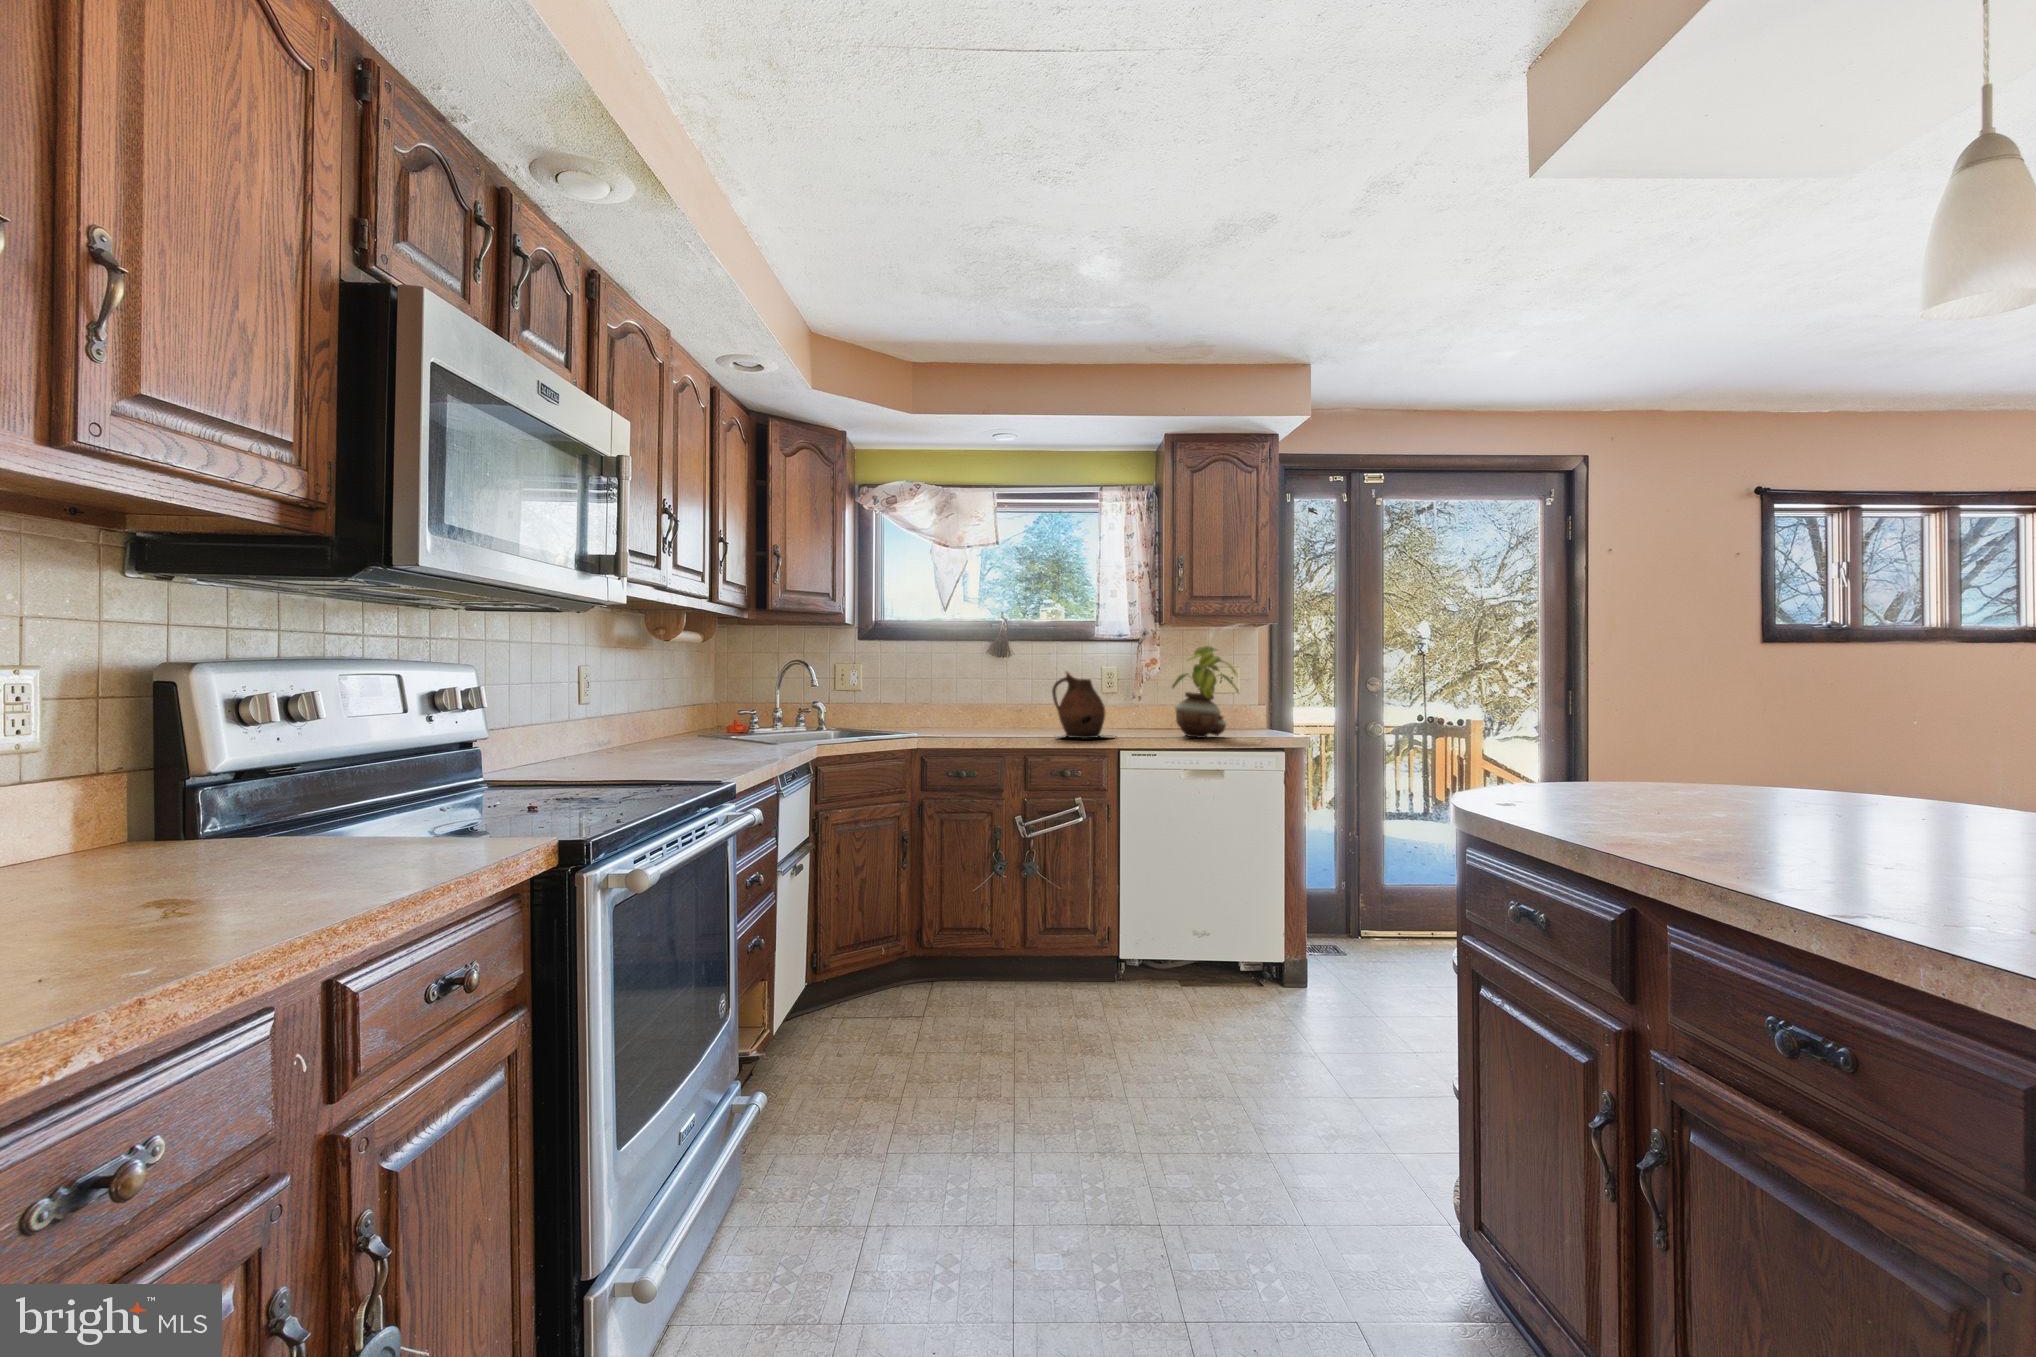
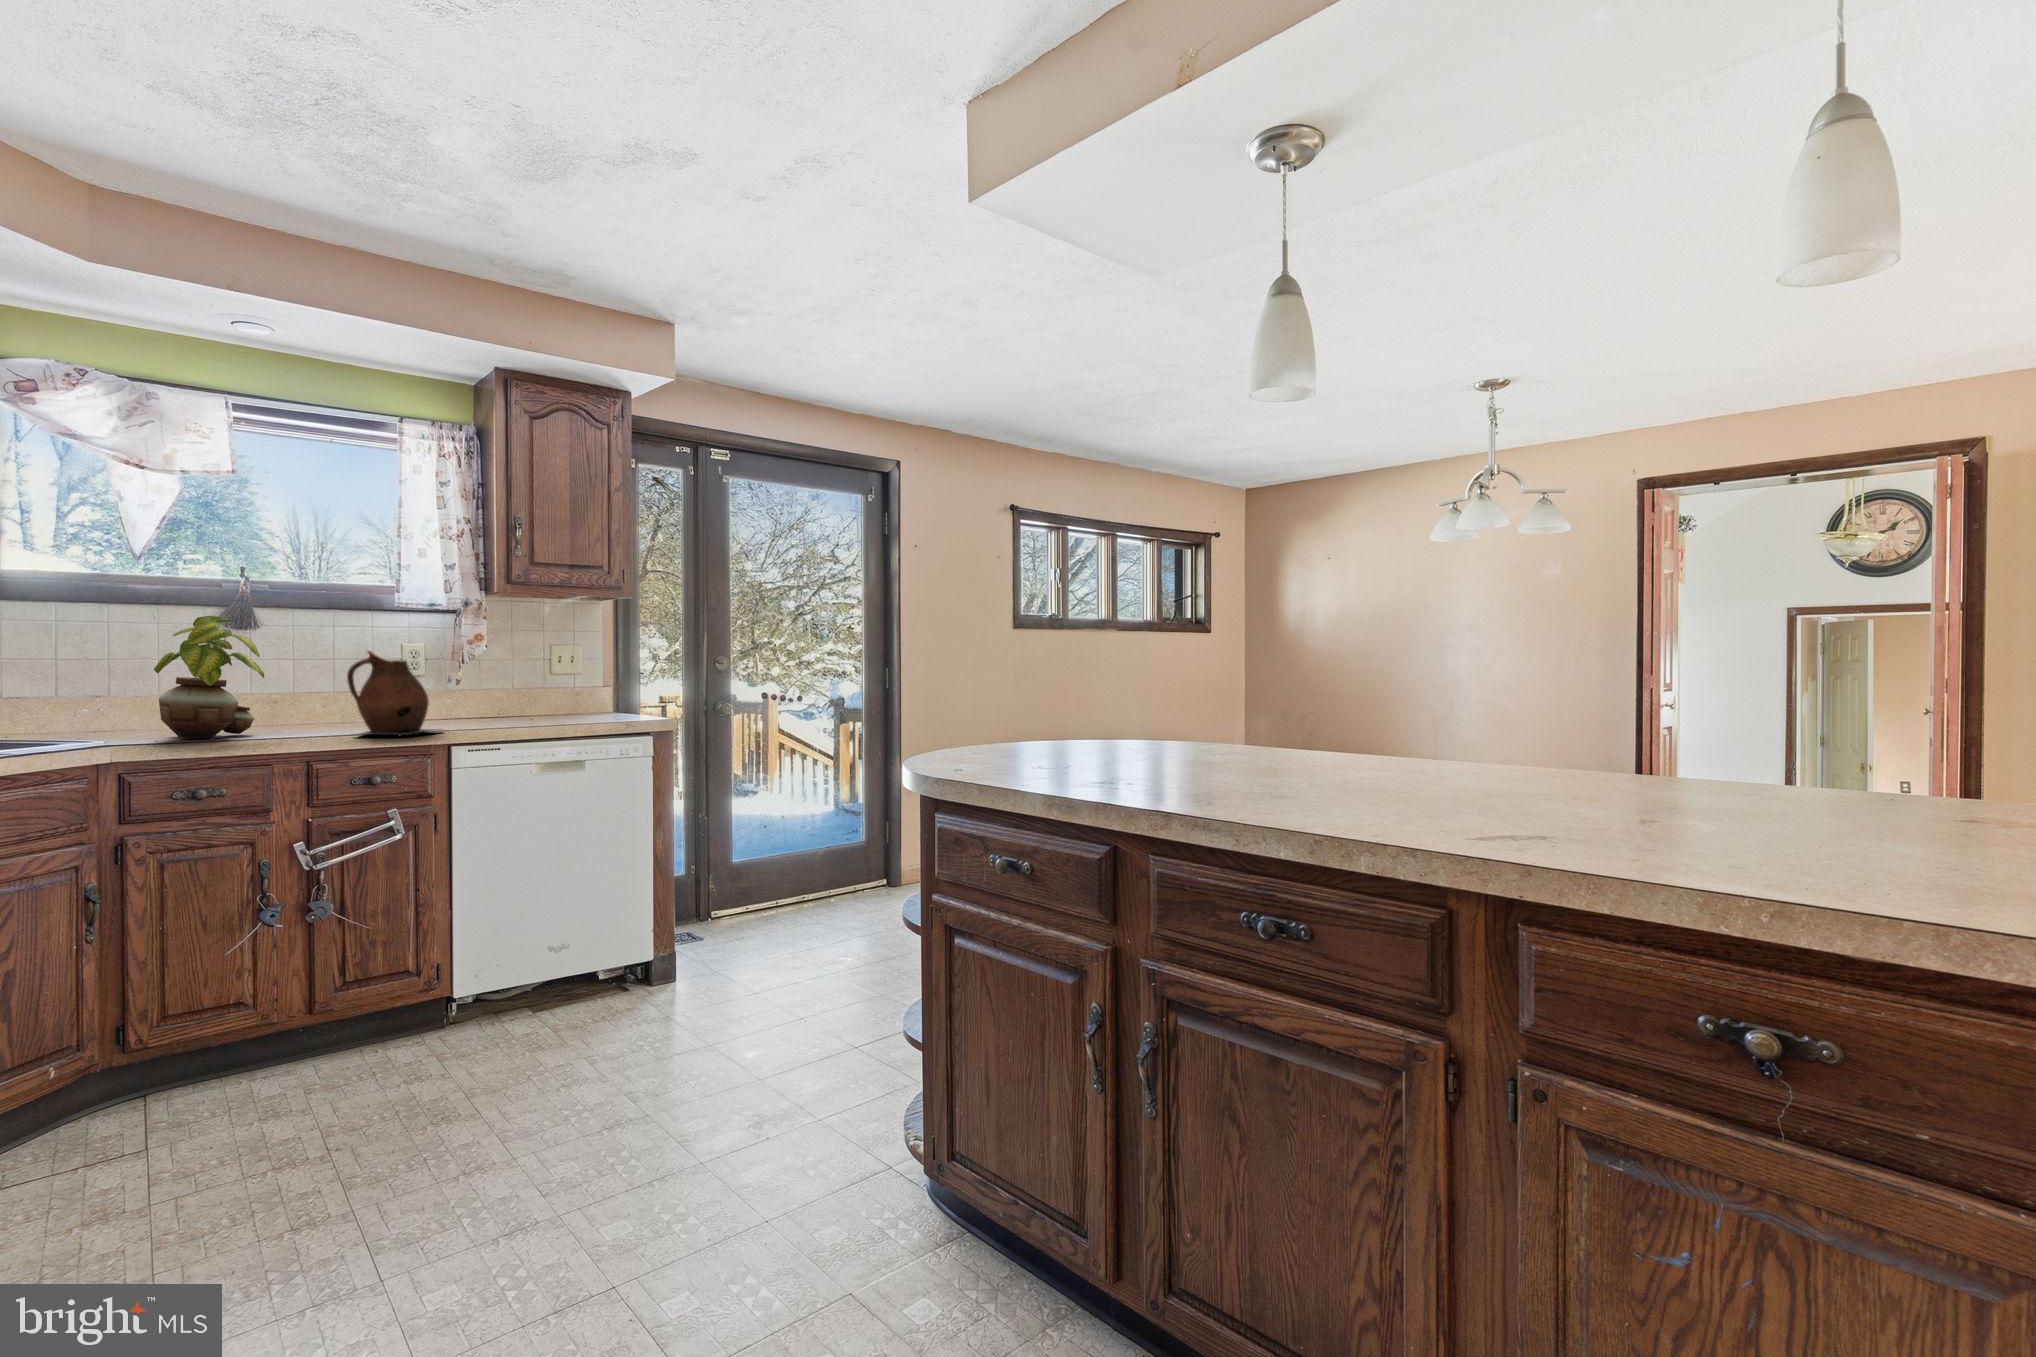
potted plant: present [1172,646,1238,738] -> present [154,616,264,738]

